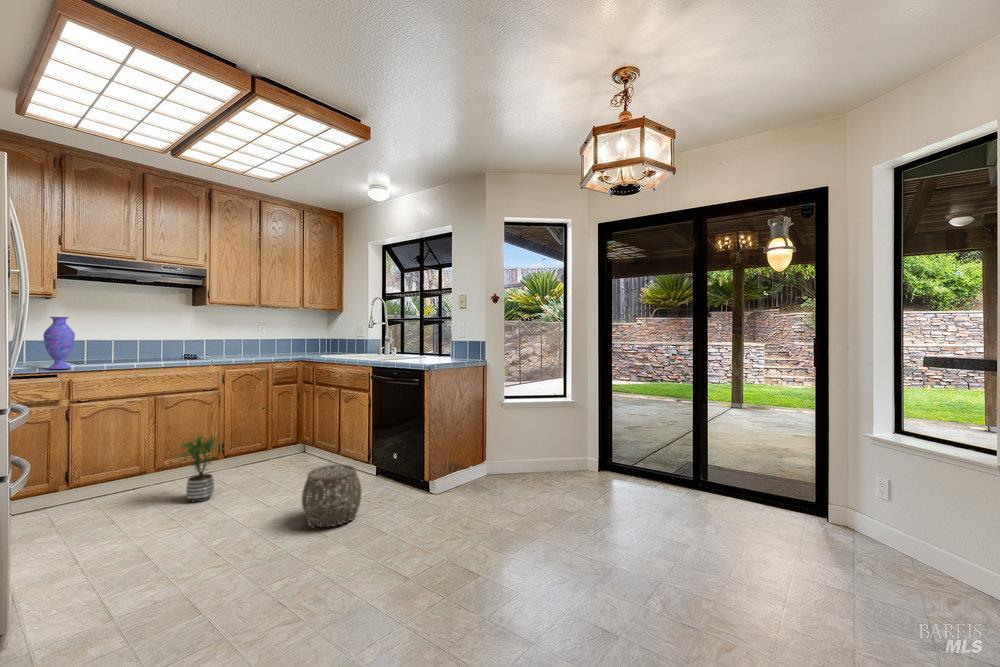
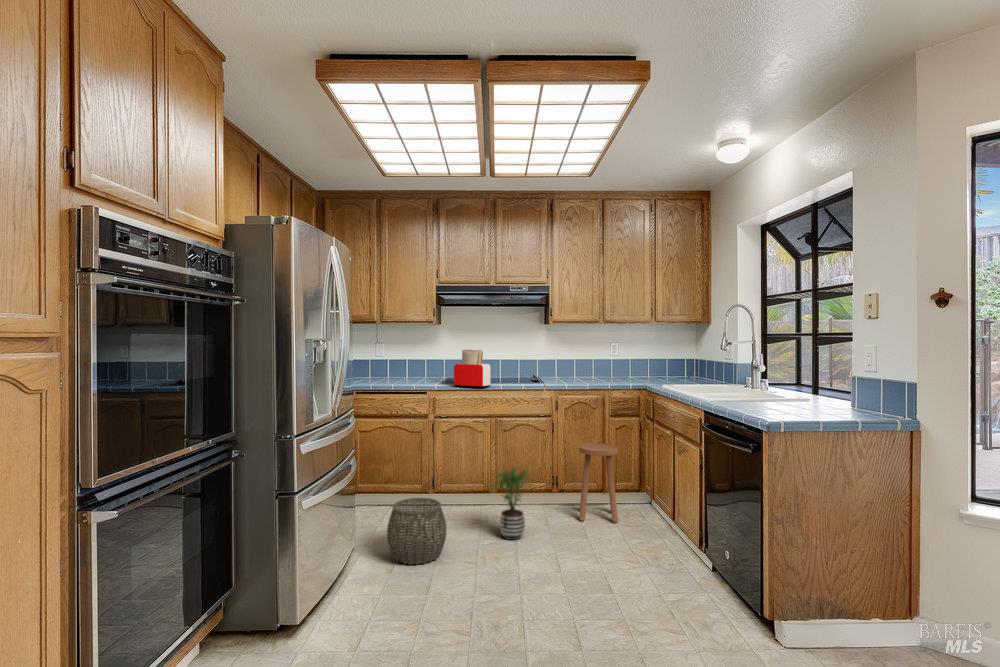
vase: present [43,317,75,369] -> none [418,340,438,386]
toaster: none [99,328,149,368] -> present [454,350,491,388]
stool: none [248,407,289,474] -> present [579,443,618,523]
woven basket: present [302,465,362,527] -> present [387,498,447,564]

